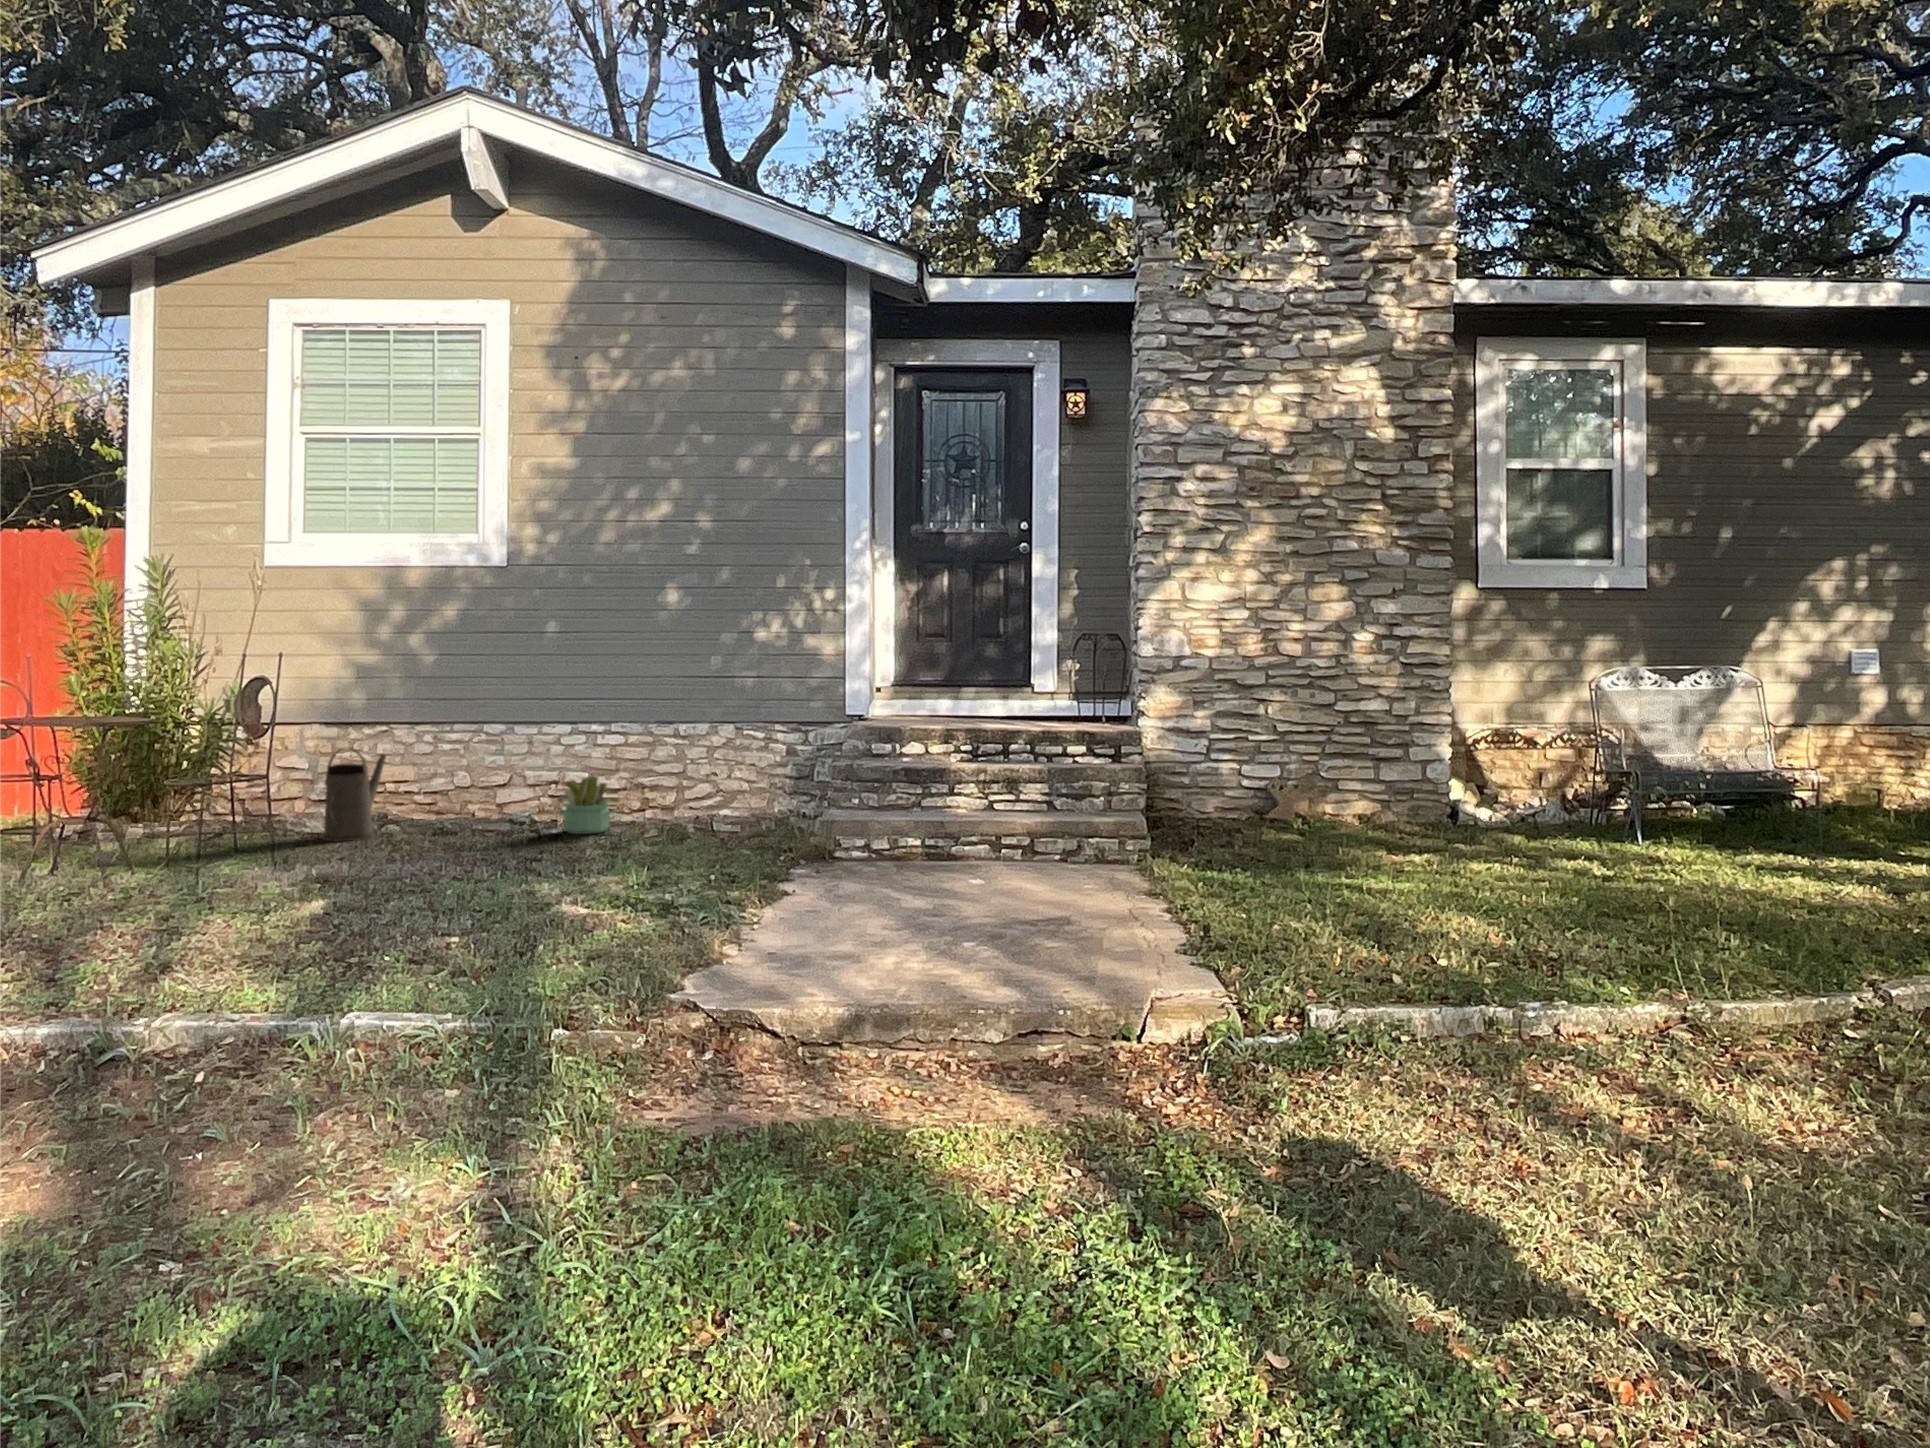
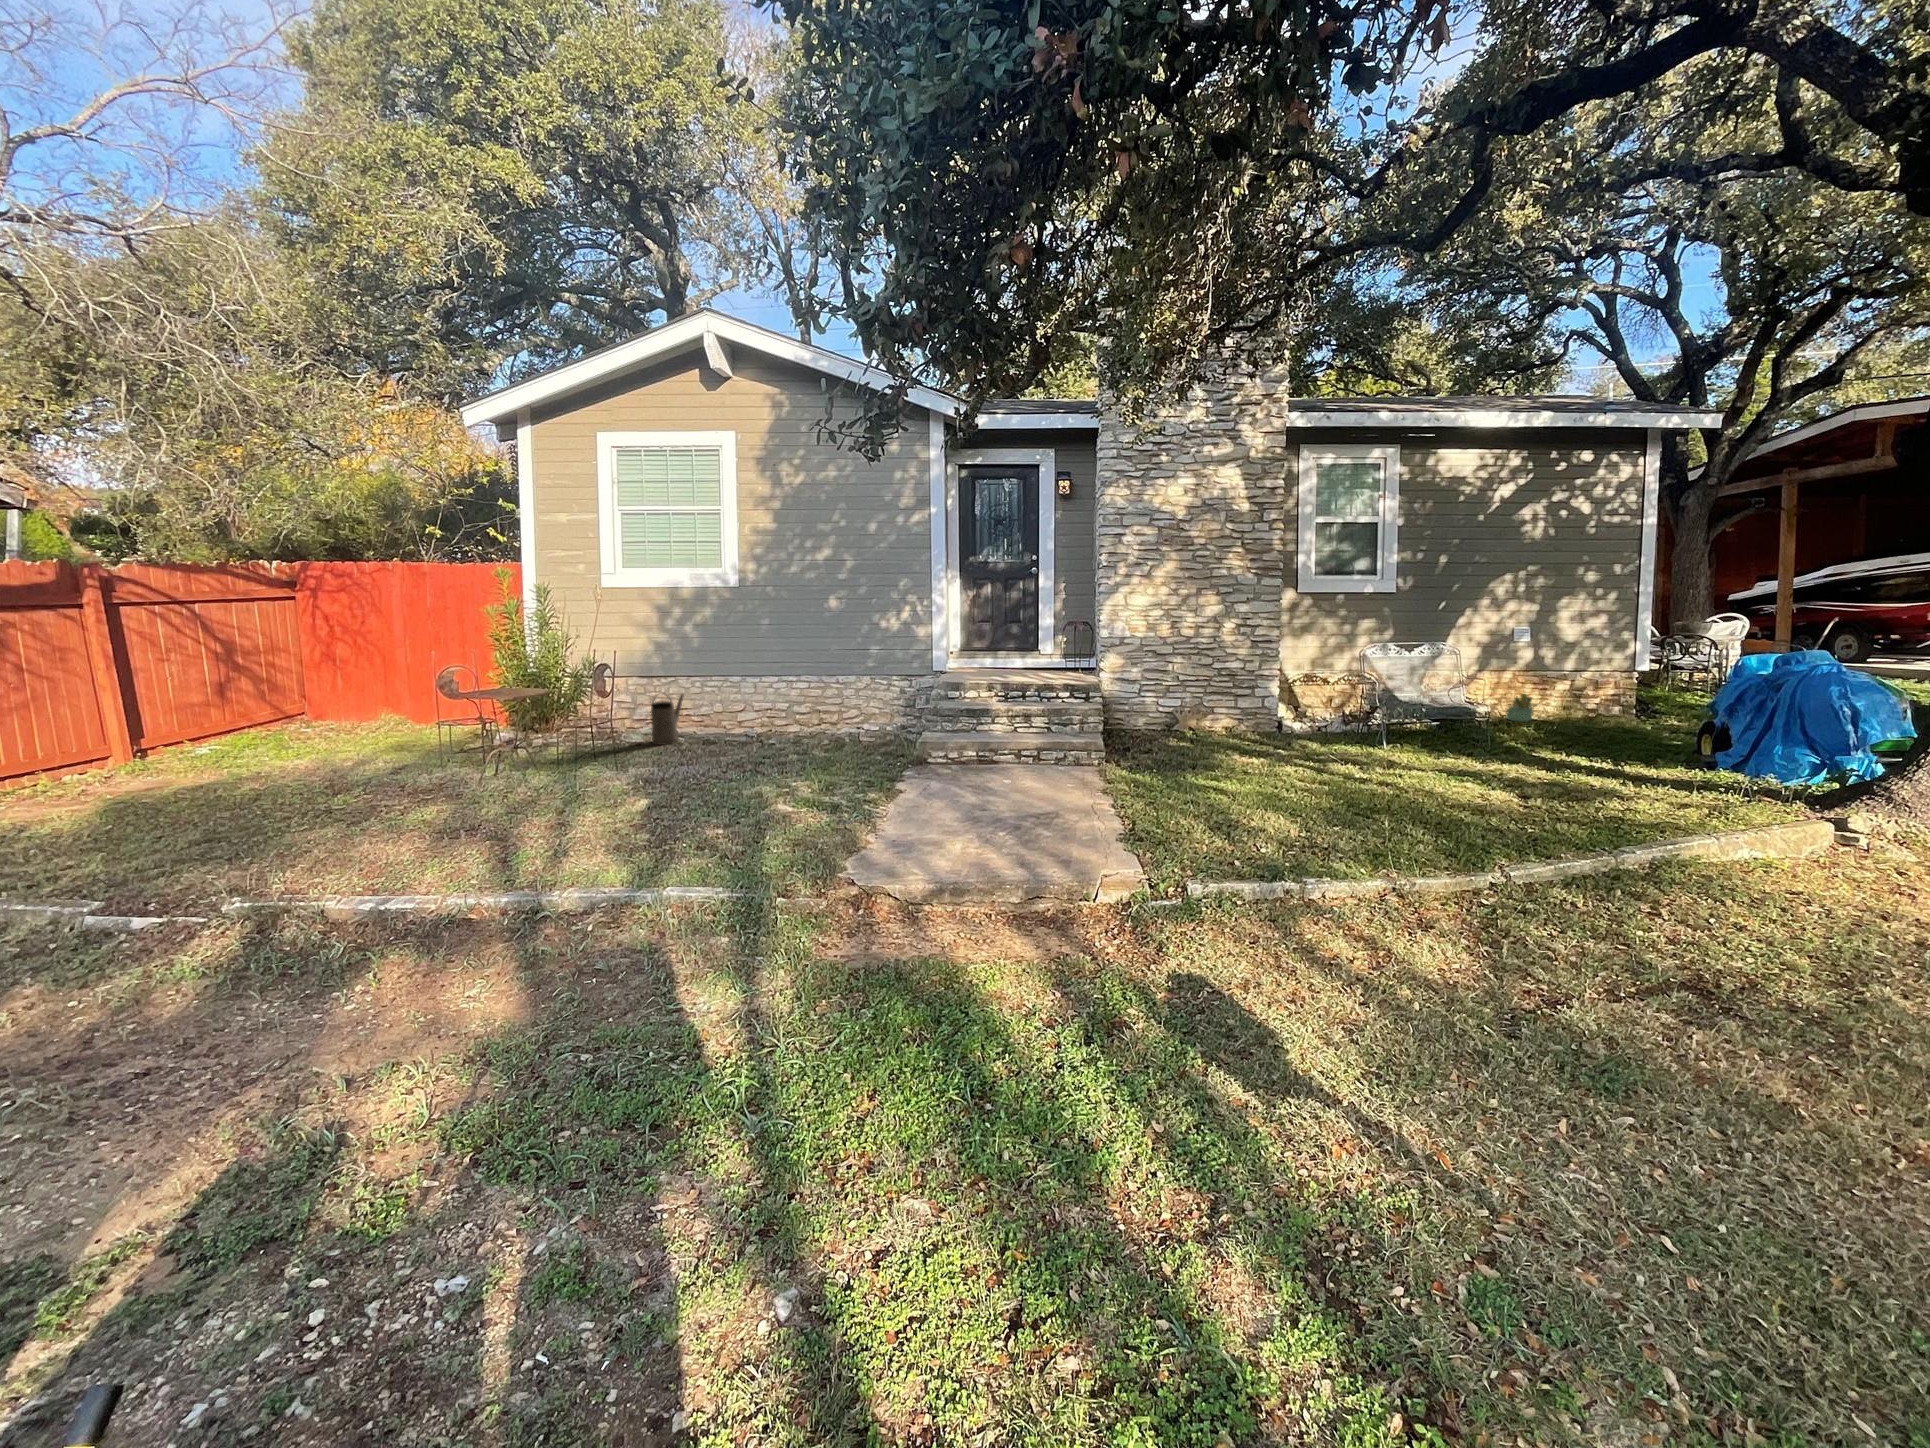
decorative plant: present [556,777,620,834] -> present [1506,694,1537,722]

